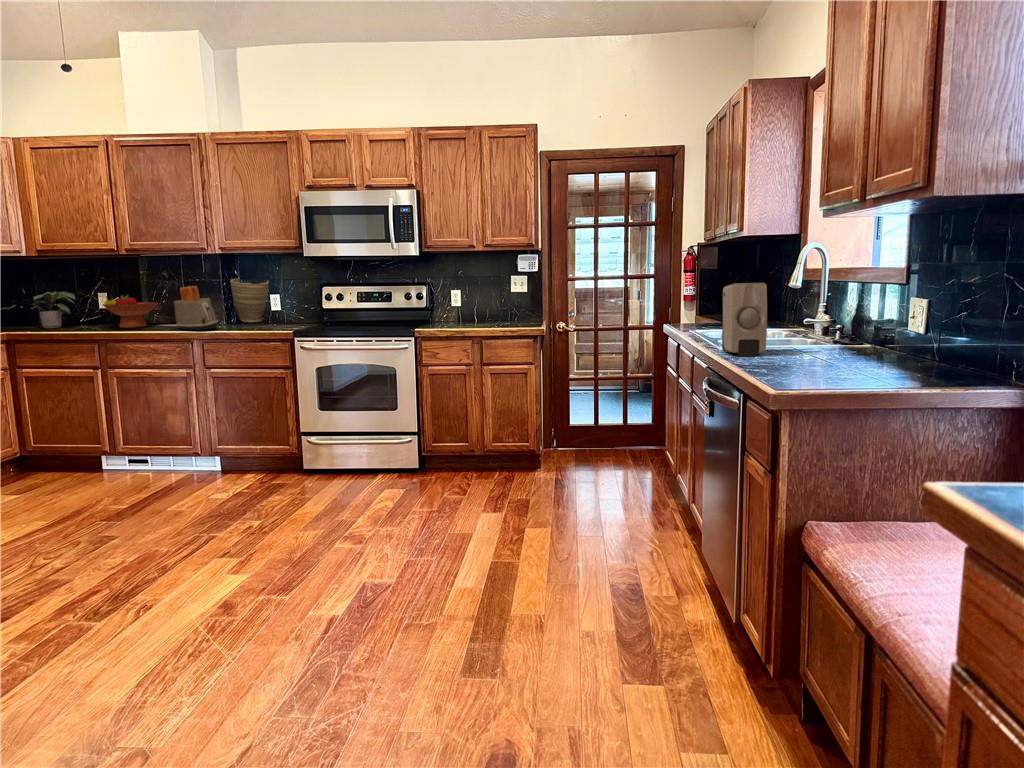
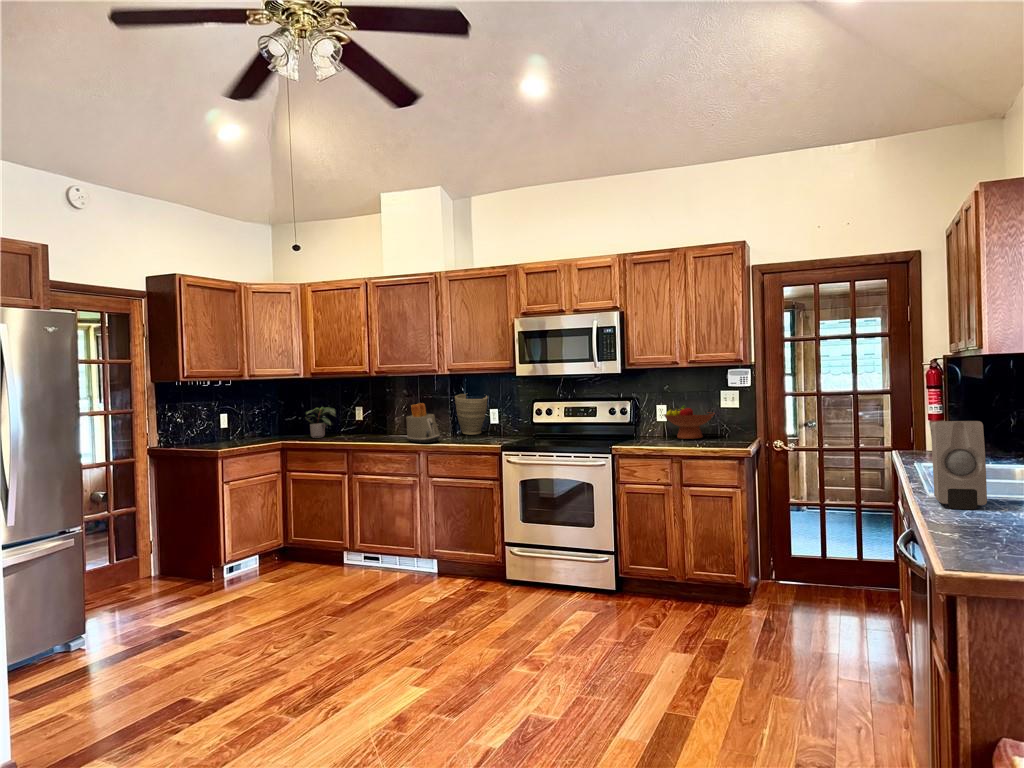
fruit bowl: present [103,295,158,328] -> present [664,406,715,439]

